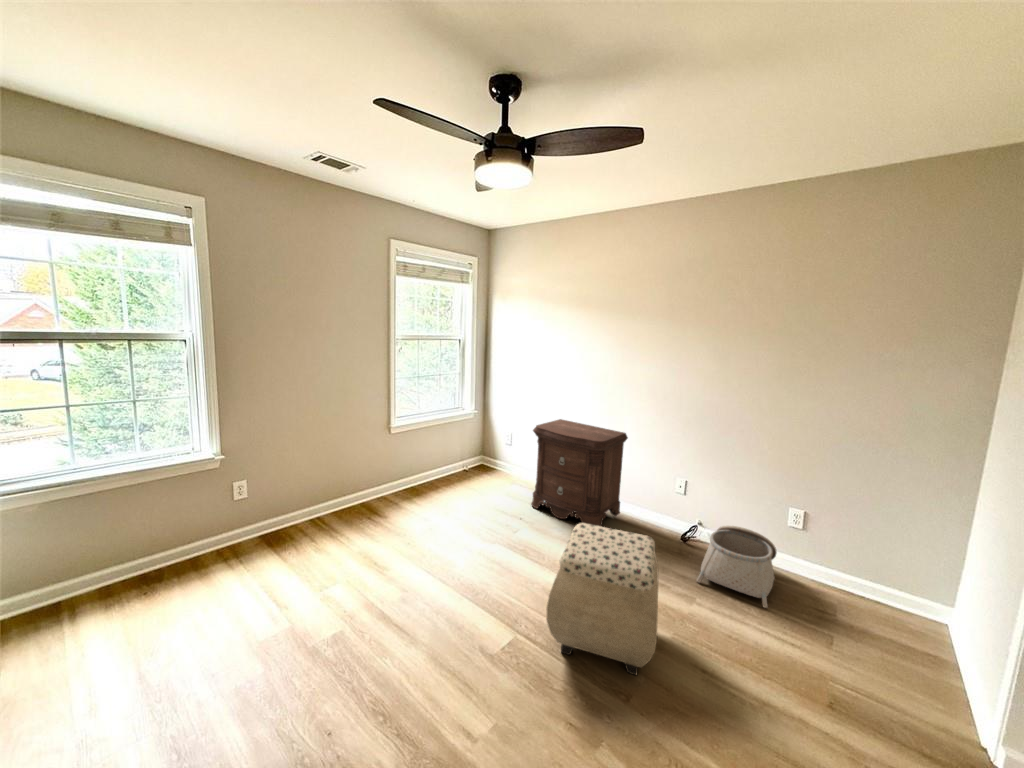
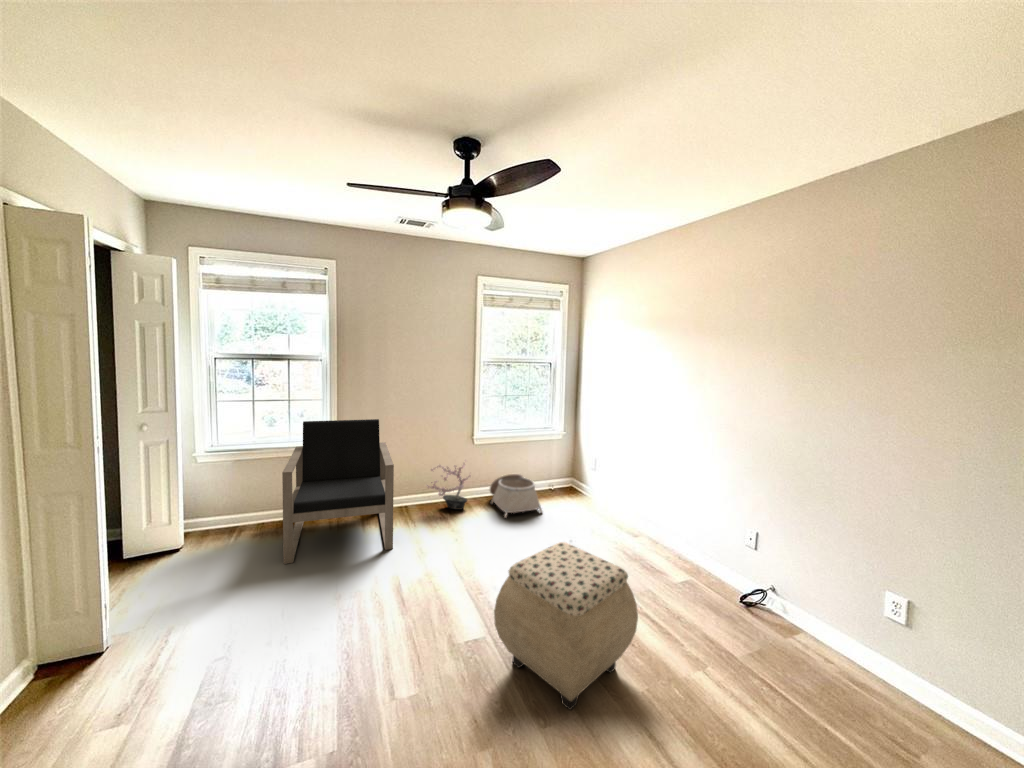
armchair: none [158,416,341,632] -> present [282,419,394,564]
nightstand: present [531,419,628,527] -> none [592,446,695,568]
potted plant: none [343,451,397,510] -> present [427,460,470,510]
basket: present [697,526,777,608] -> present [490,474,542,518]

